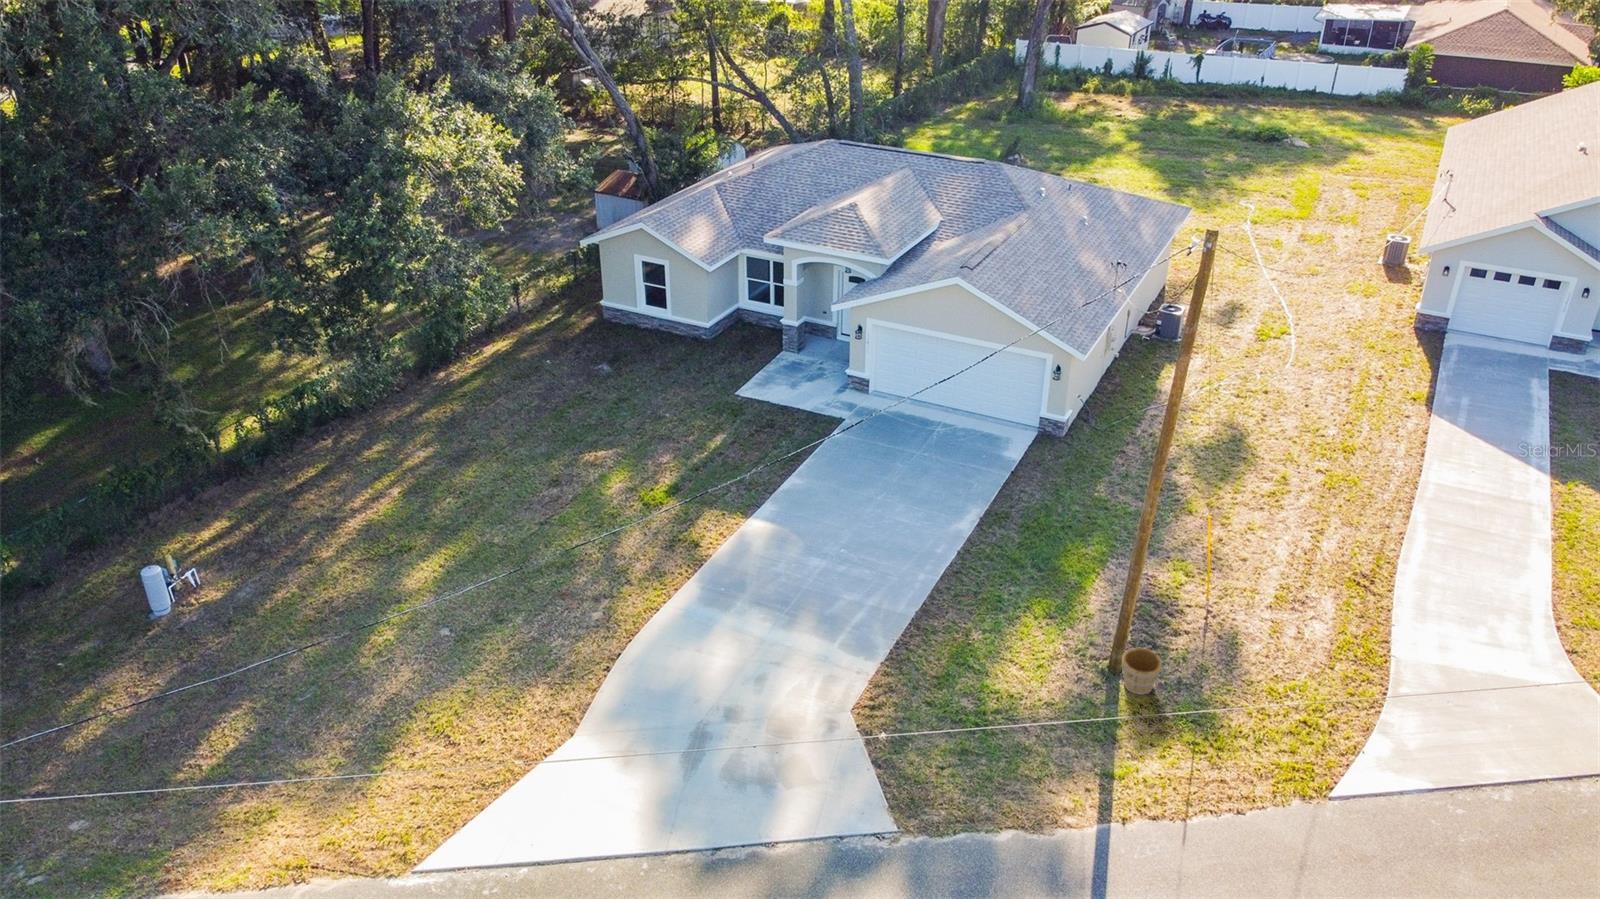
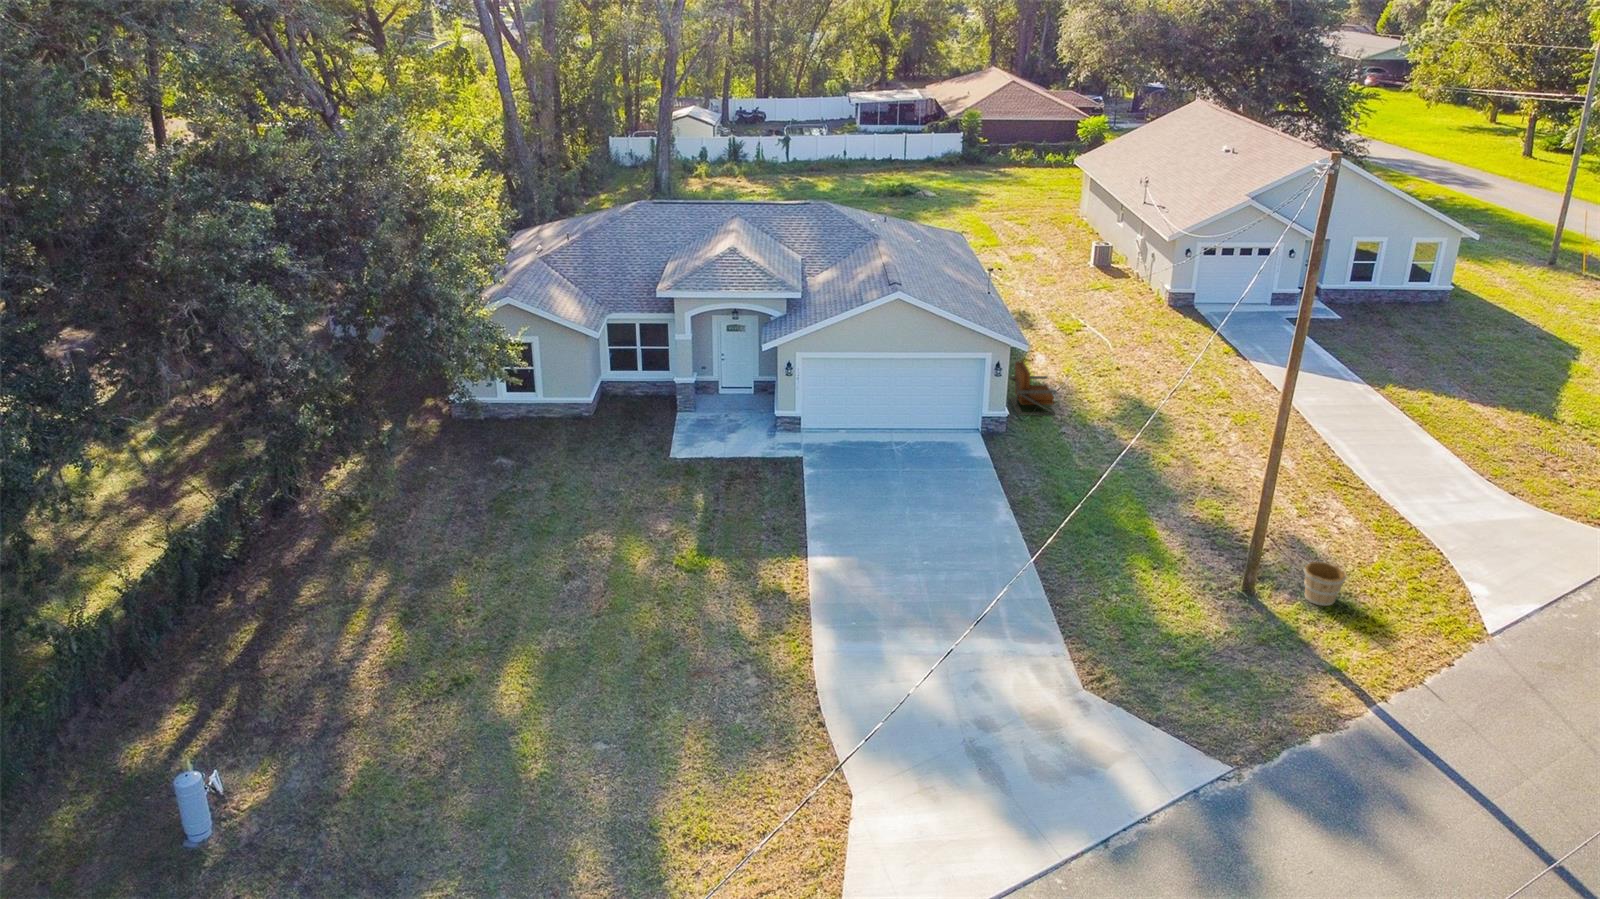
lounge chair: none [1084,366,1138,429] -> present [1010,361,1057,415]

